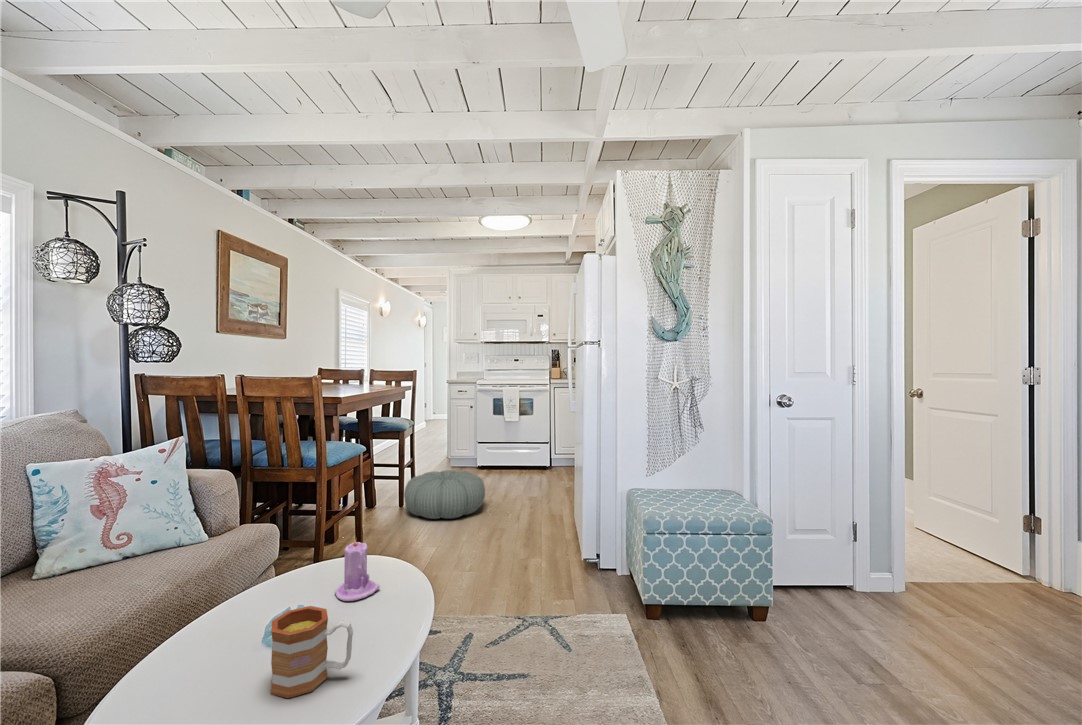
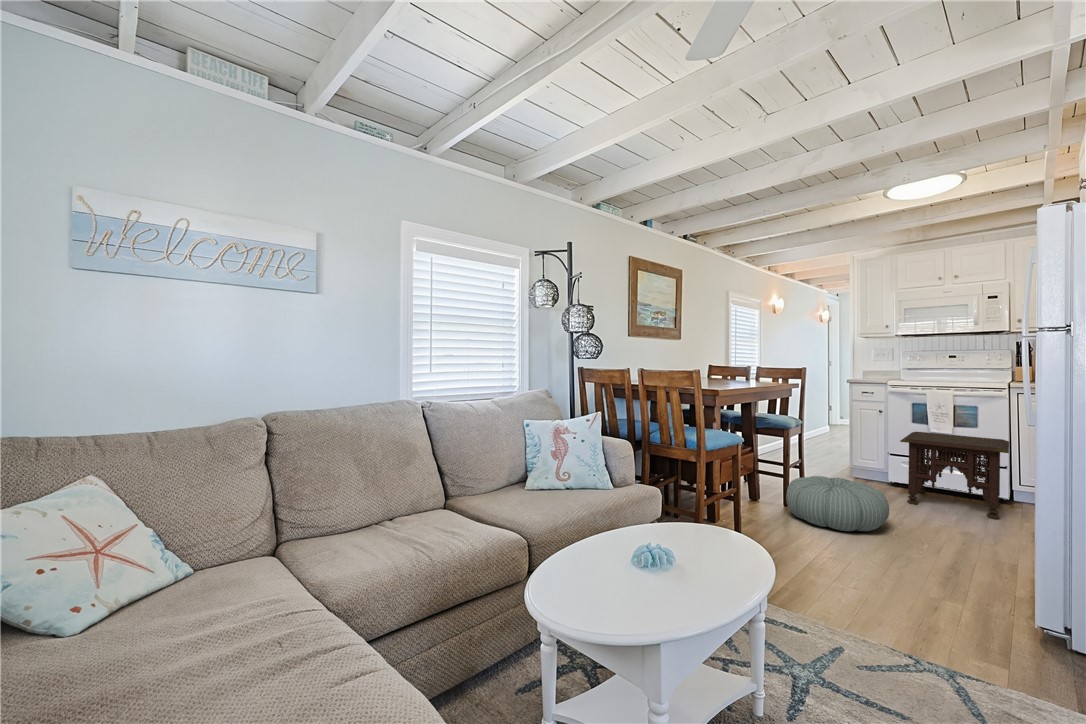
side table: none [488,421,552,482] -> present [900,432,1009,519]
candle: present [335,540,380,601] -> none [691,506,728,558]
mug: present [271,606,353,698] -> none [633,541,691,604]

